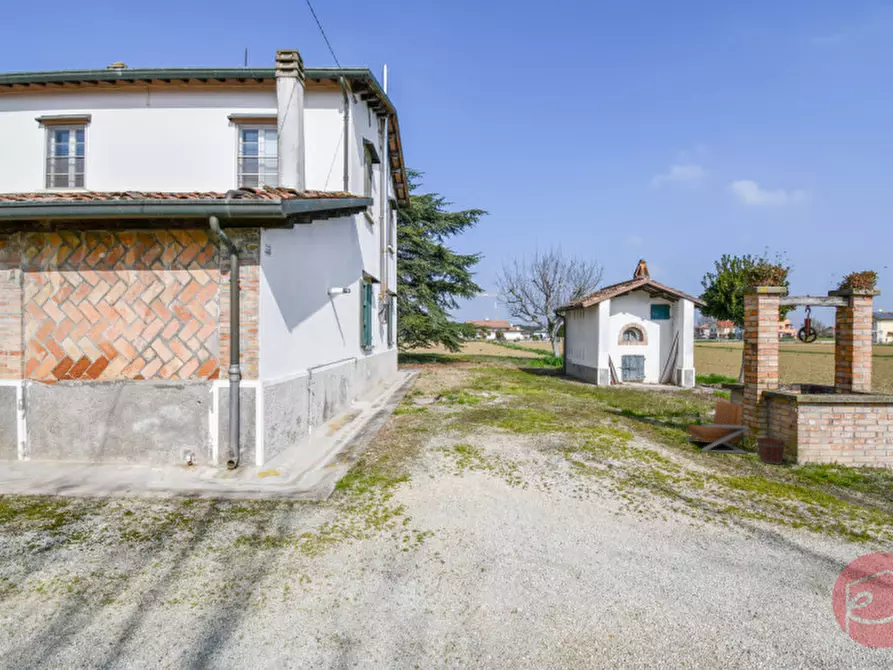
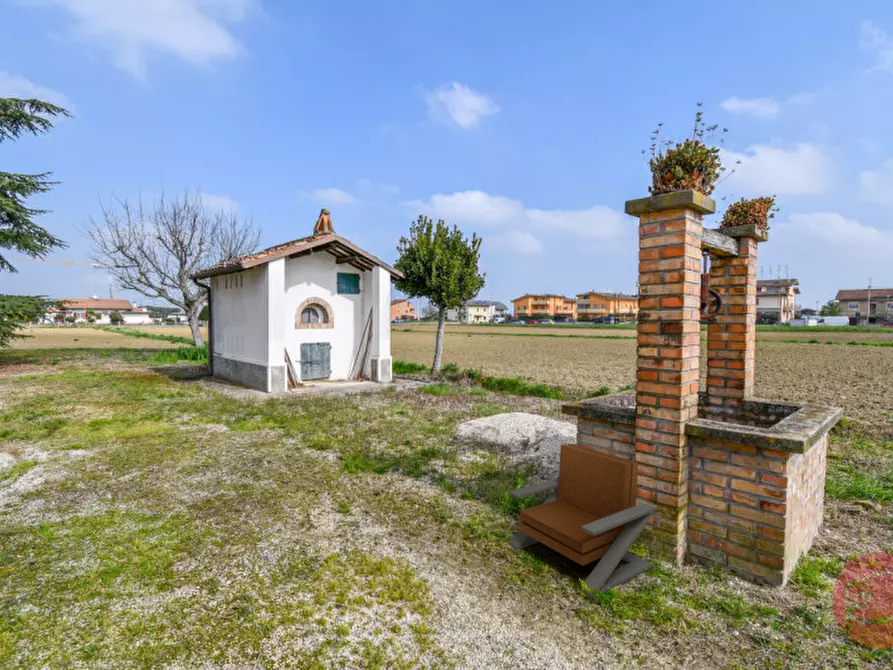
bucket: present [757,438,785,464] -> none [698,531,760,606]

